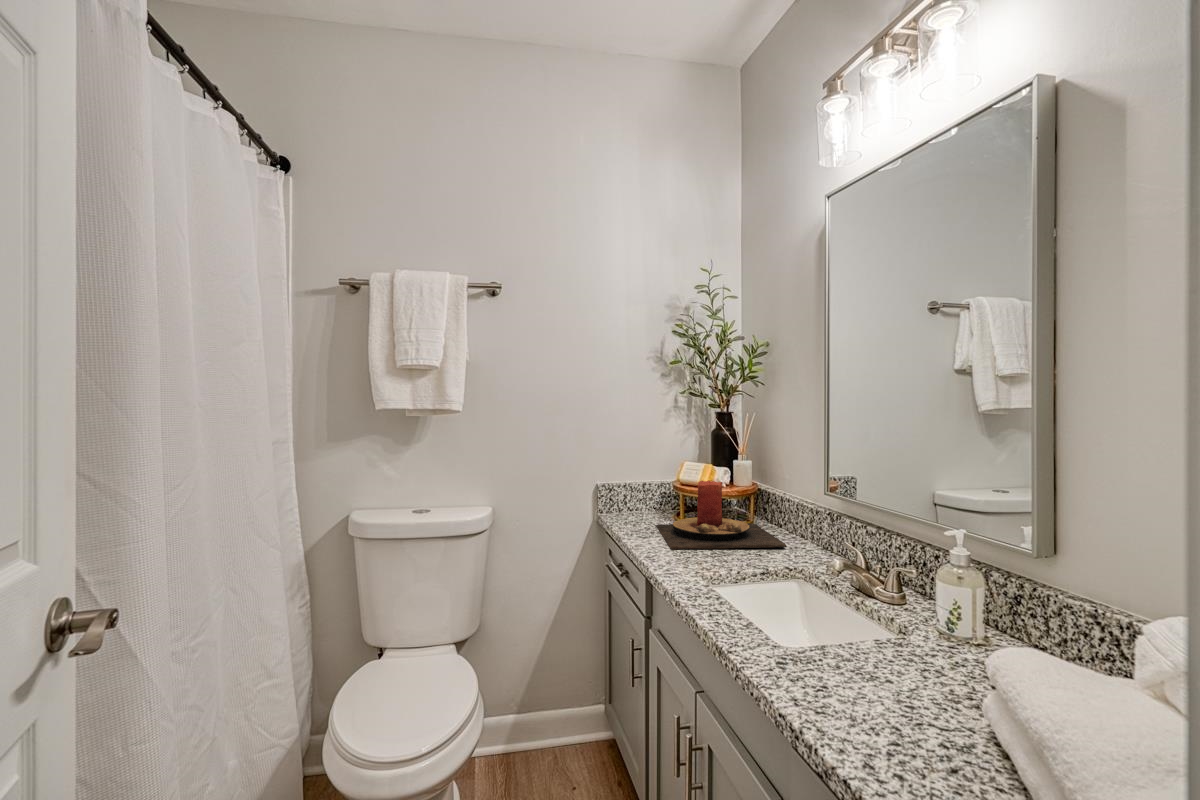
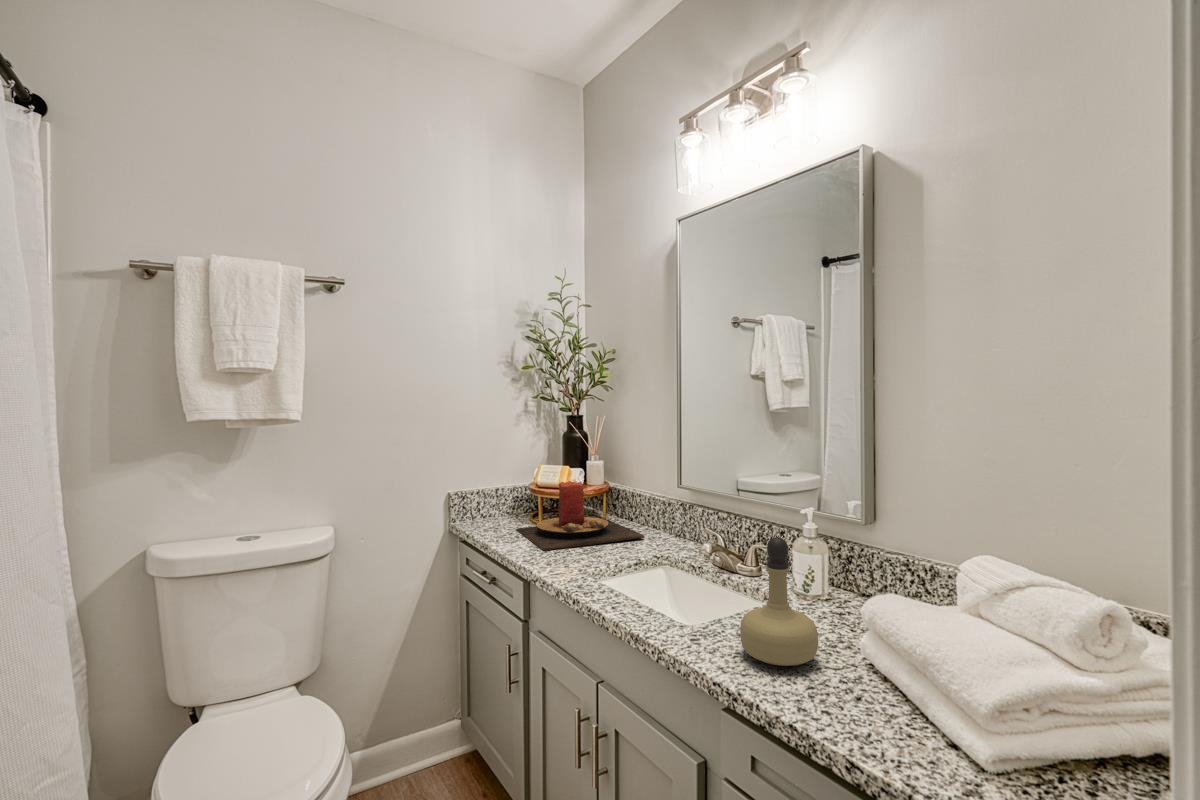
perfume bottle: none [826,558,924,714] -> present [740,537,818,666]

